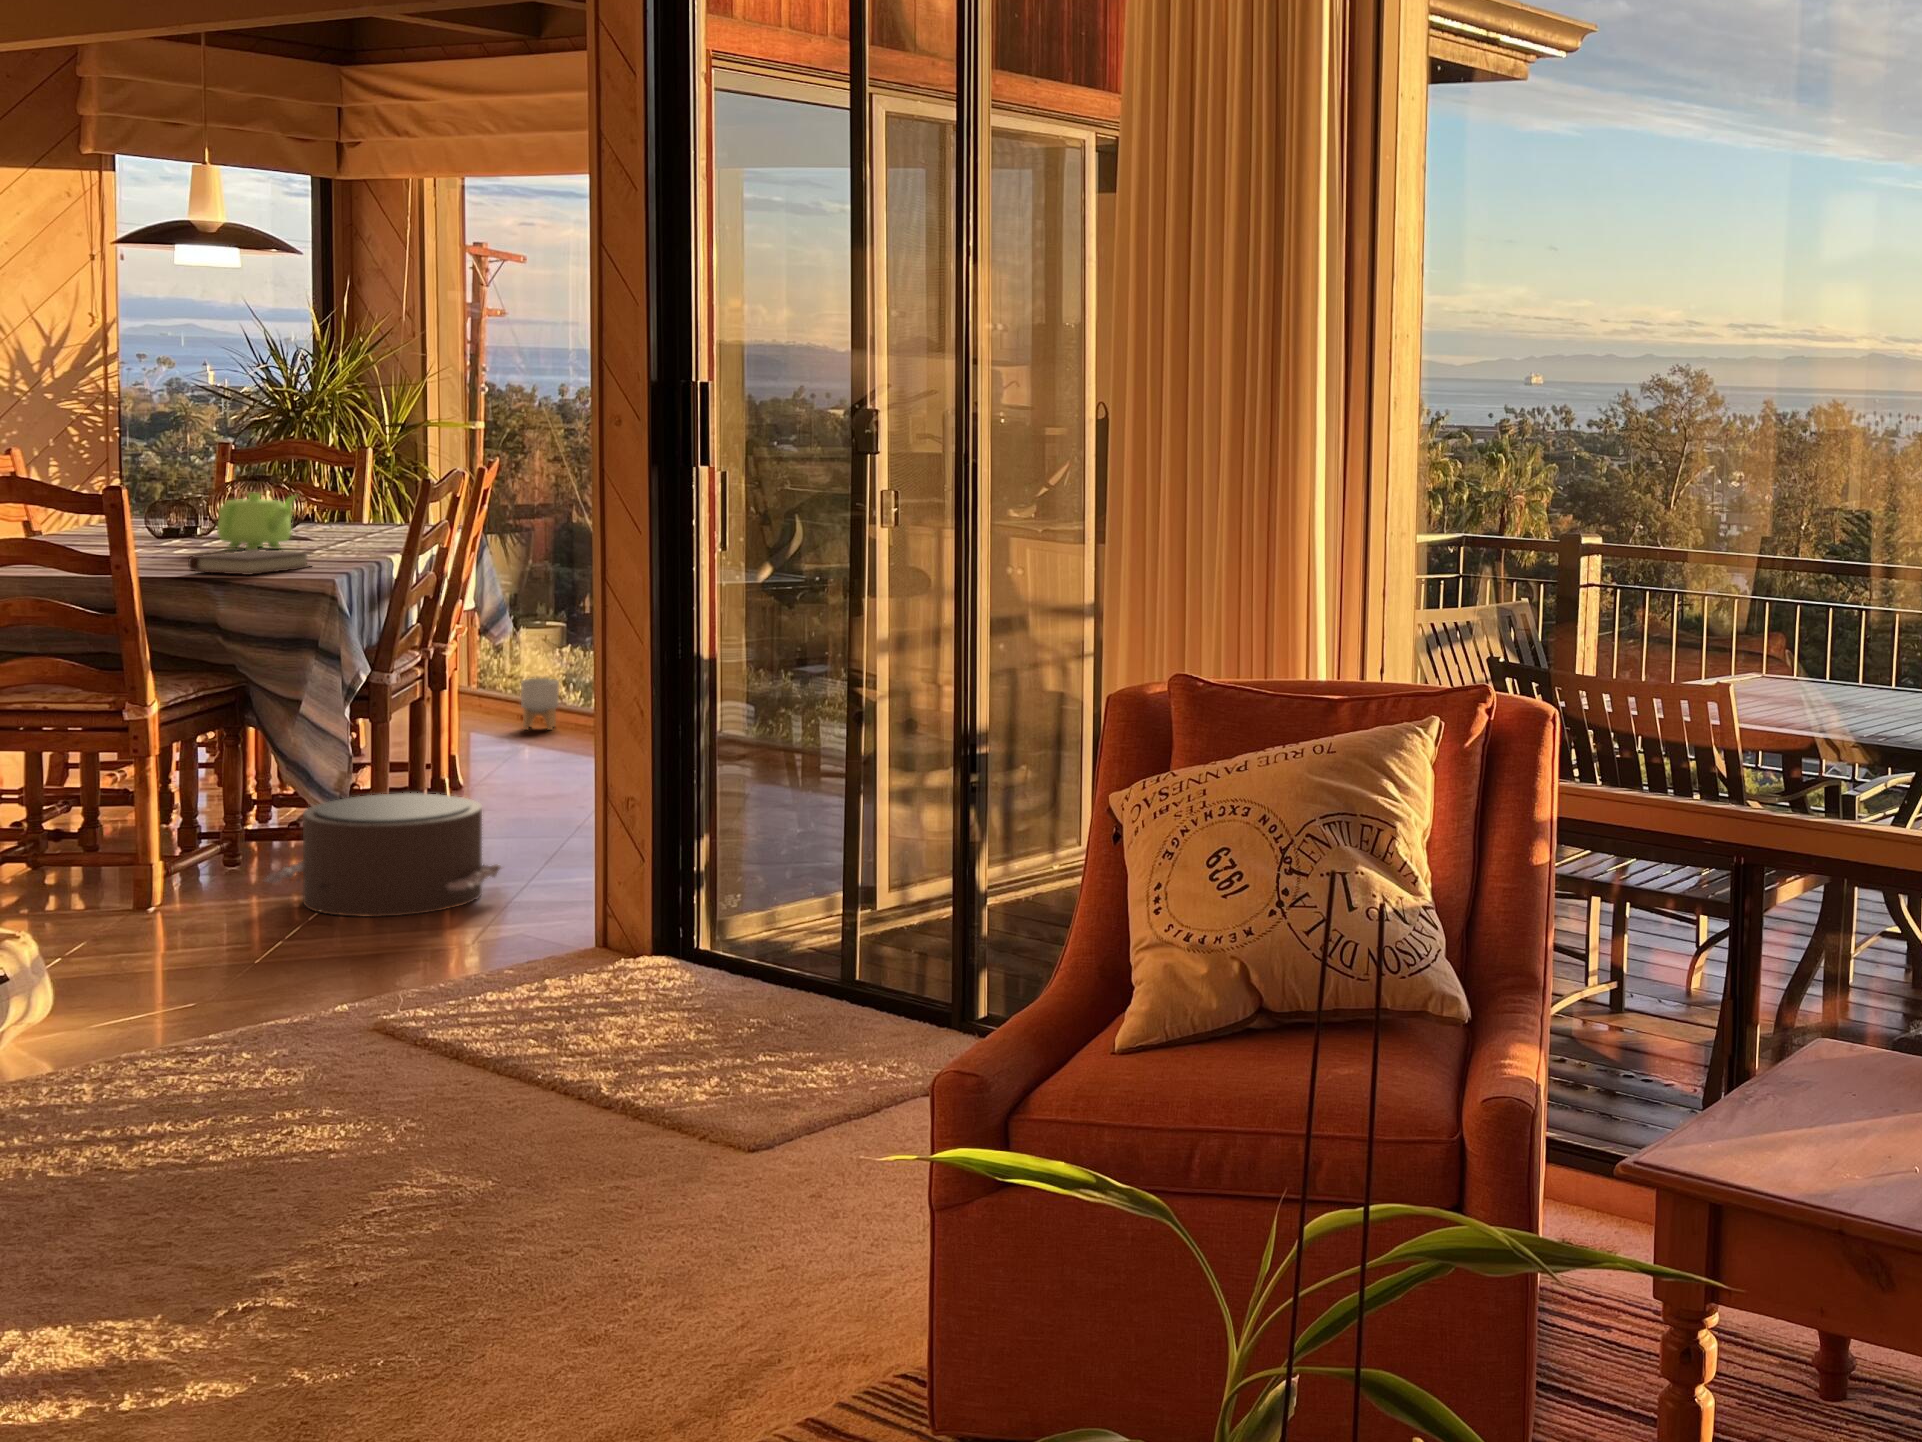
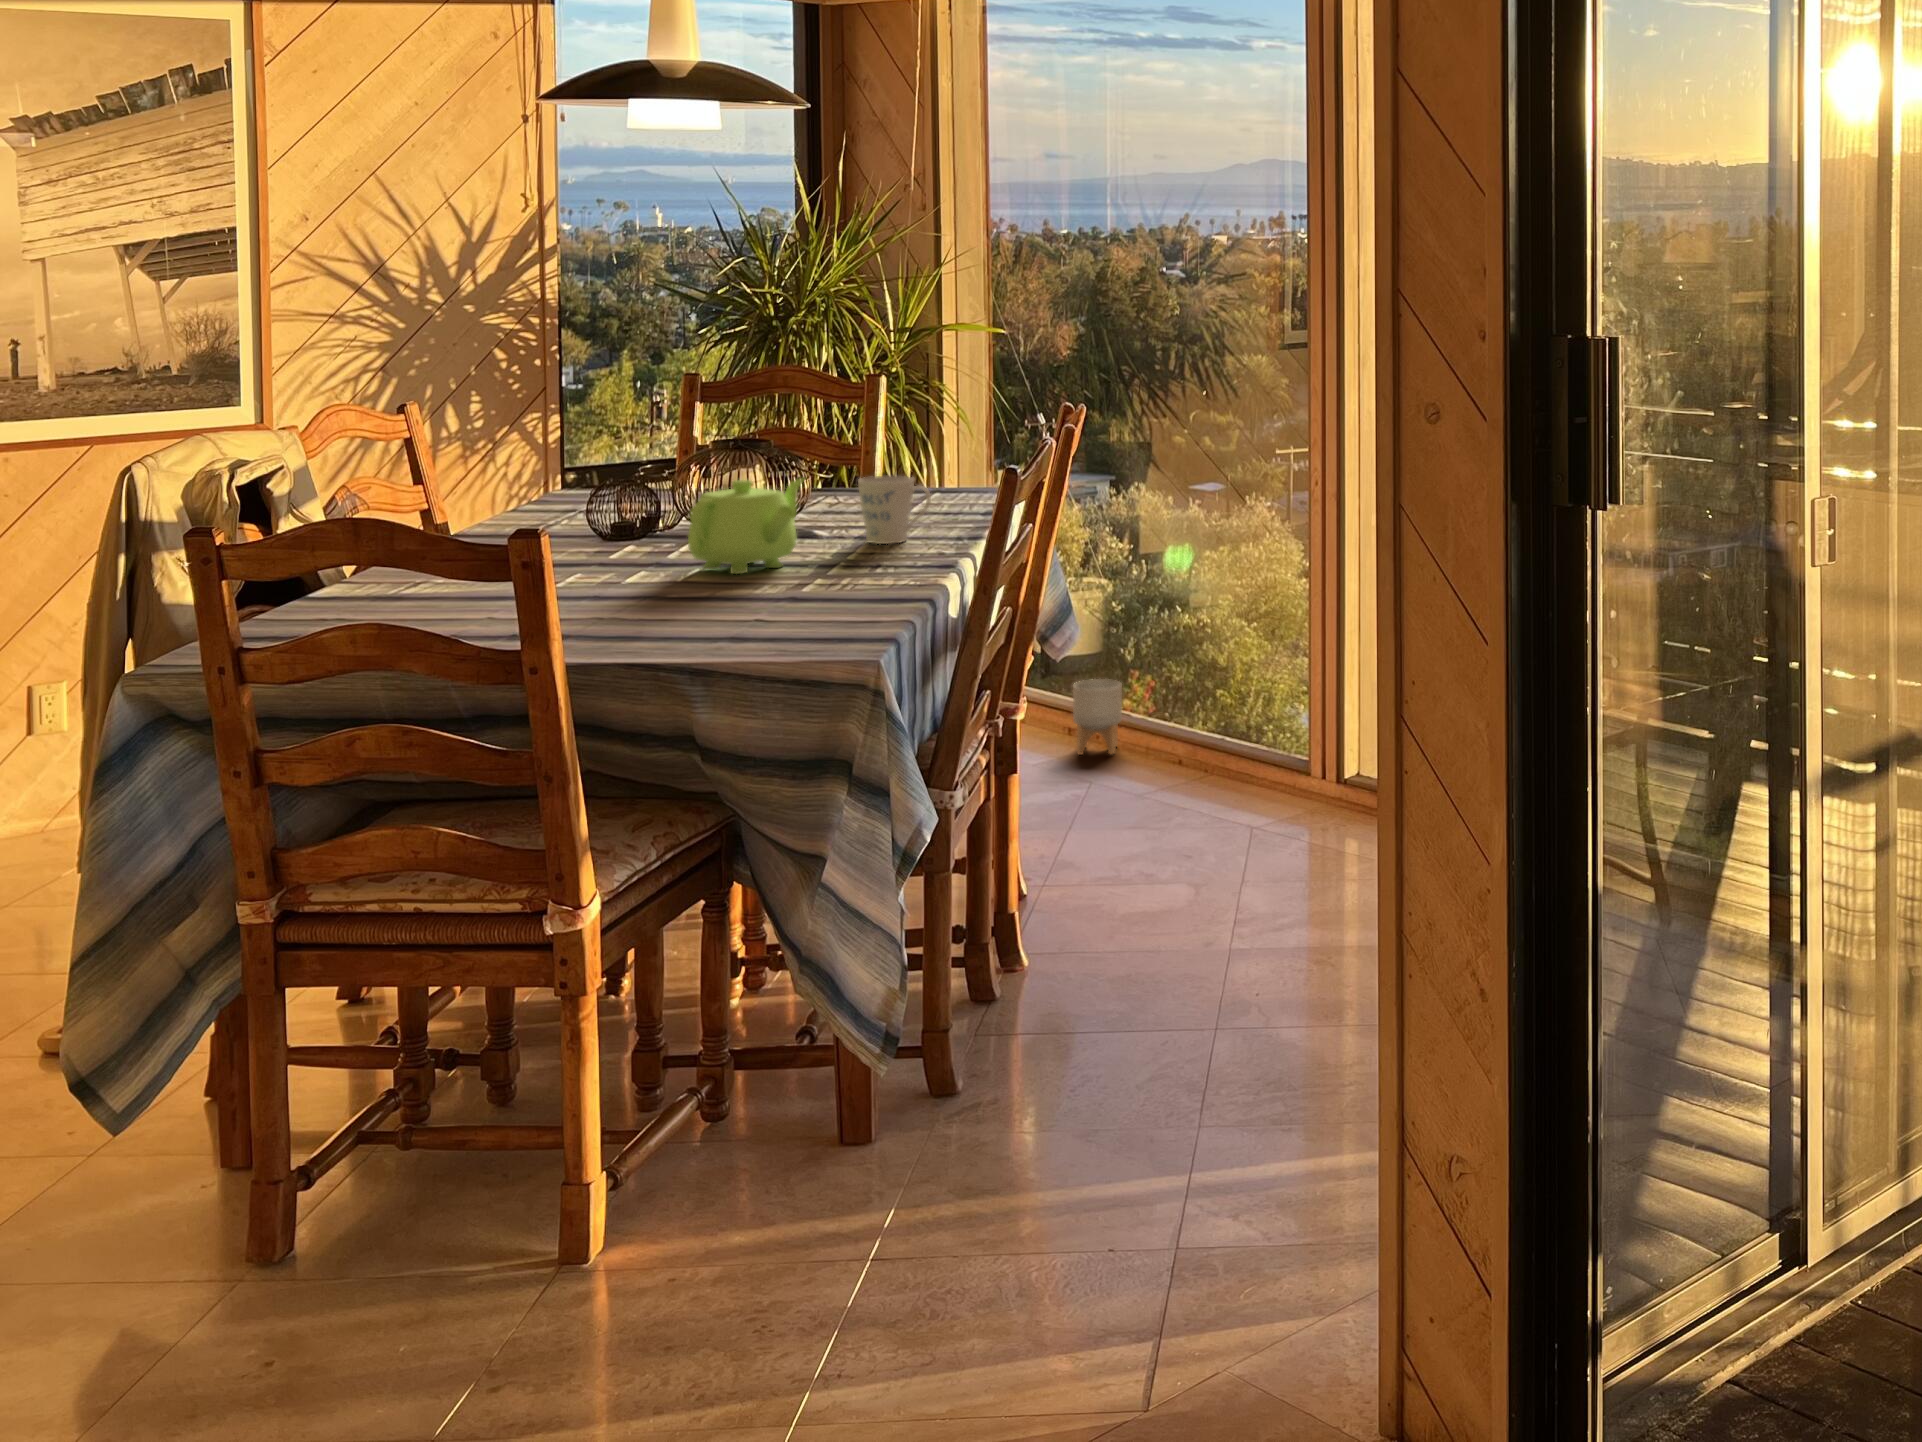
mug: none [337,499,387,541] -> present [858,476,931,544]
book: present [188,549,311,575] -> none [647,591,839,652]
pouf: present [265,793,502,917] -> none [771,1021,1167,1301]

